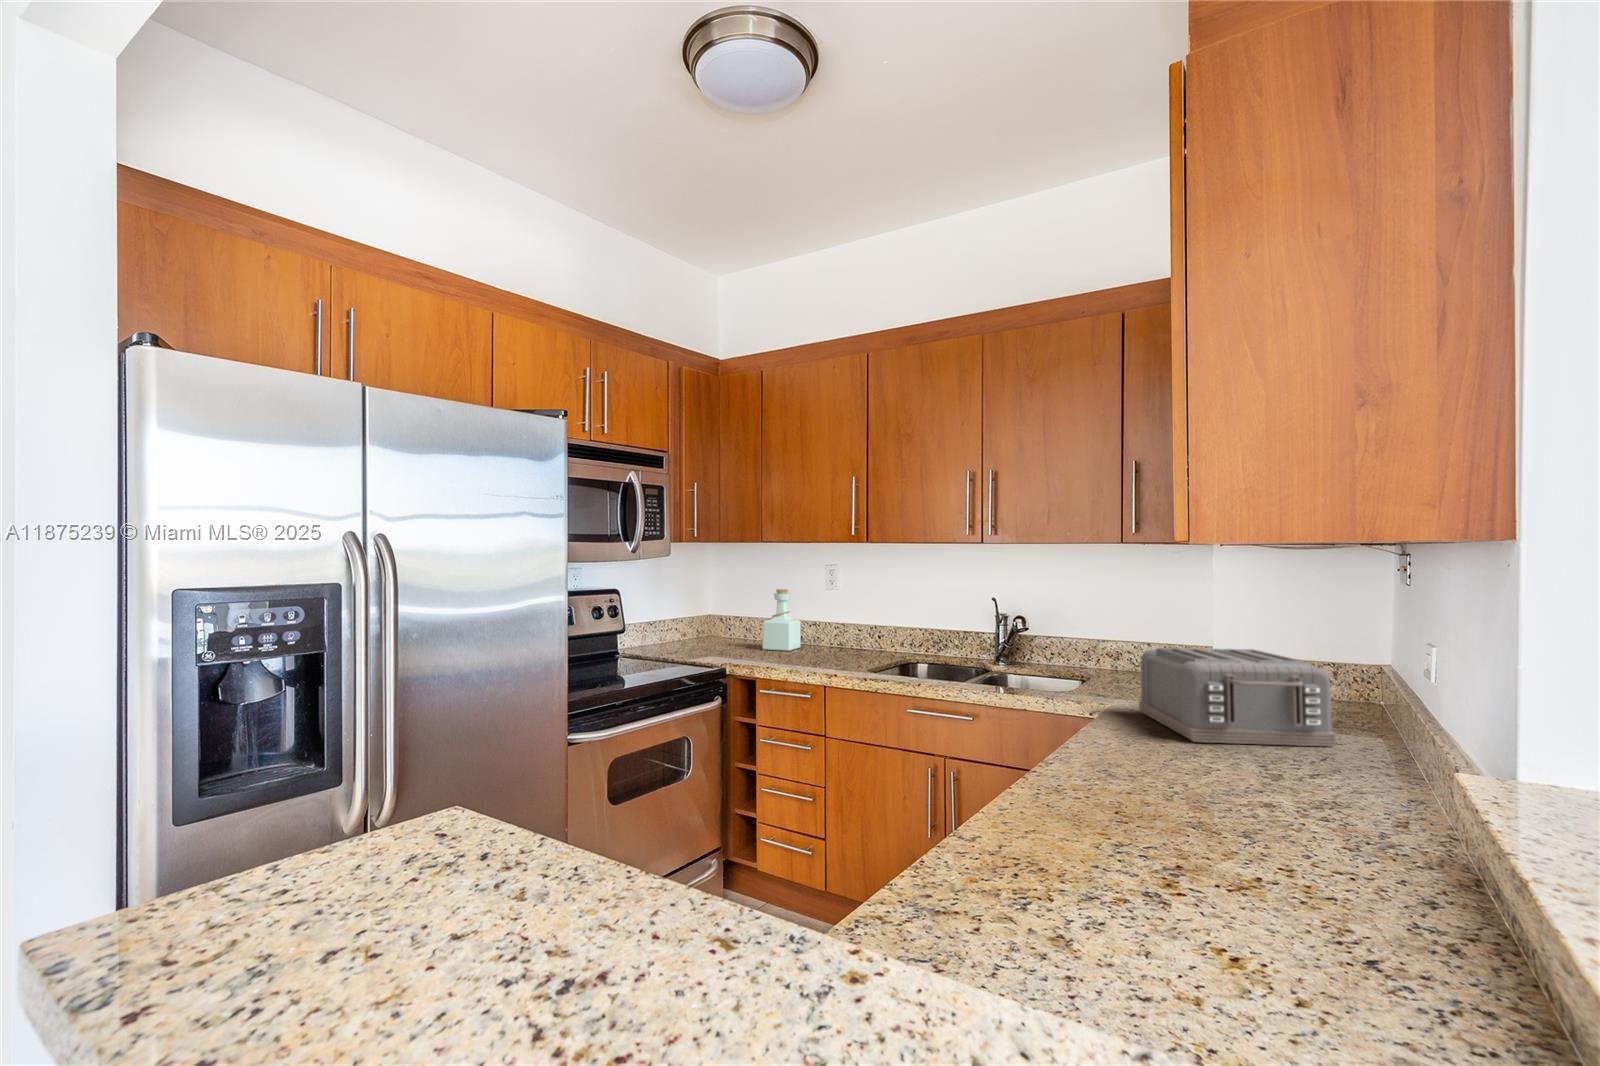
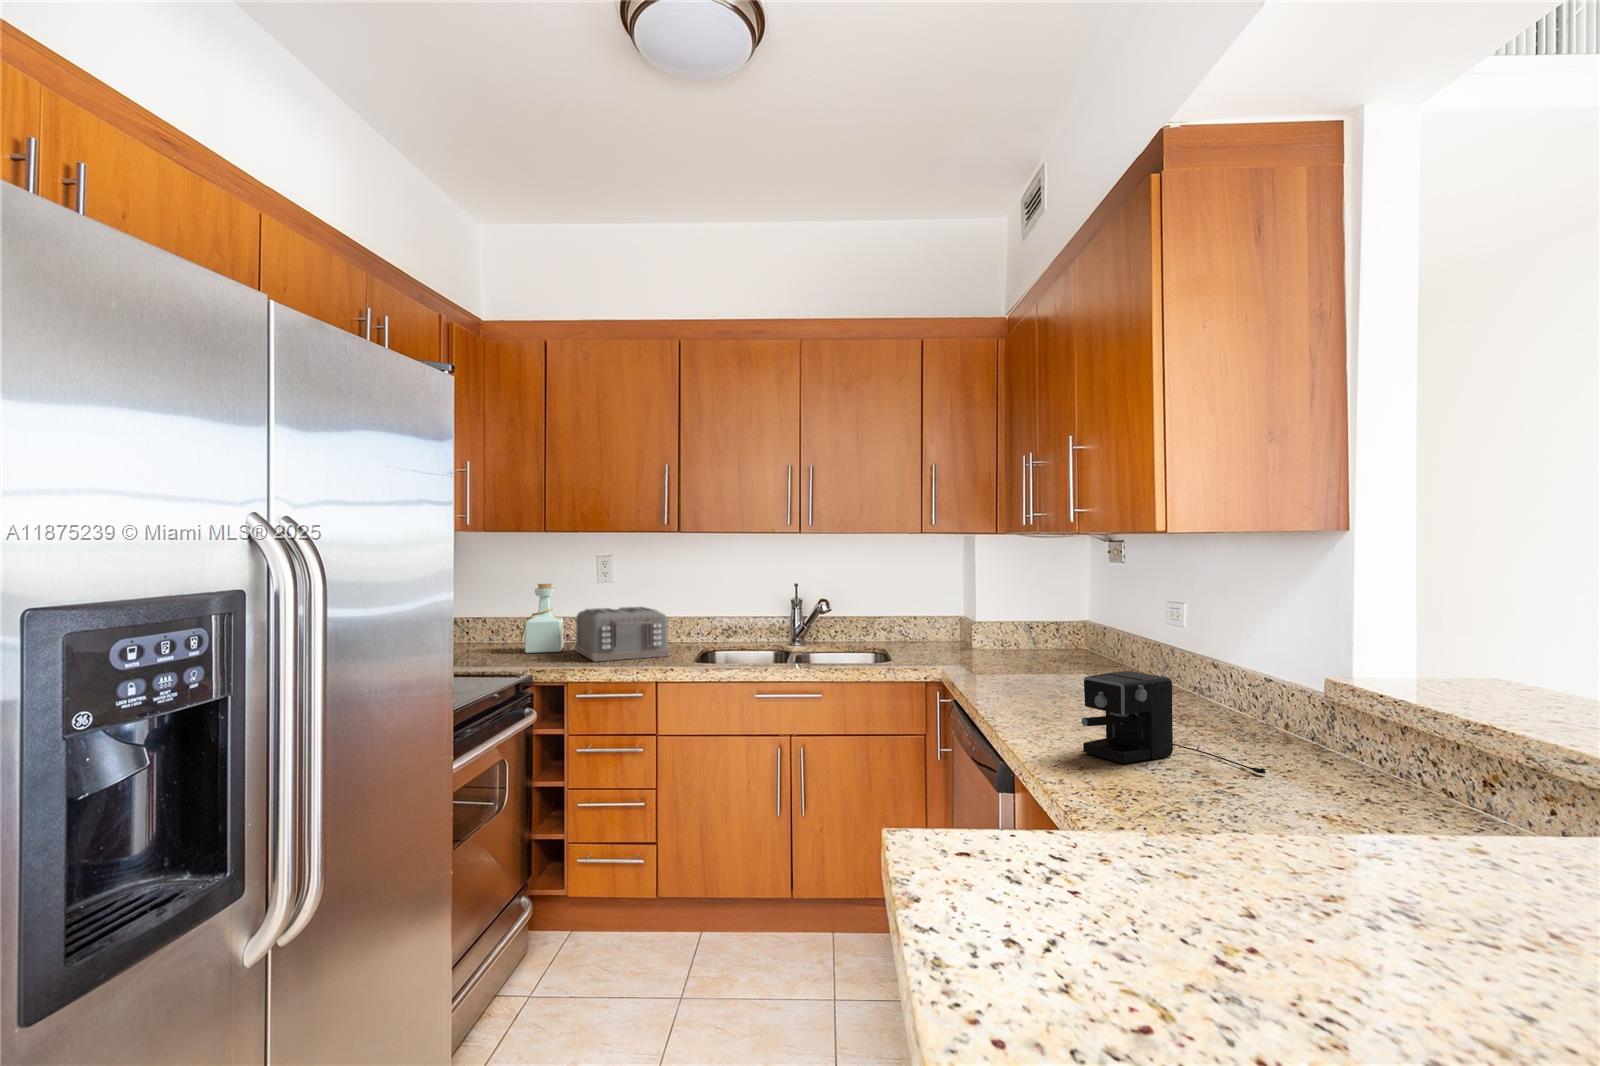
toaster: present [1139,648,1336,747] -> present [575,607,669,662]
coffee maker: none [1017,736,1284,963] -> present [1081,671,1267,774]

